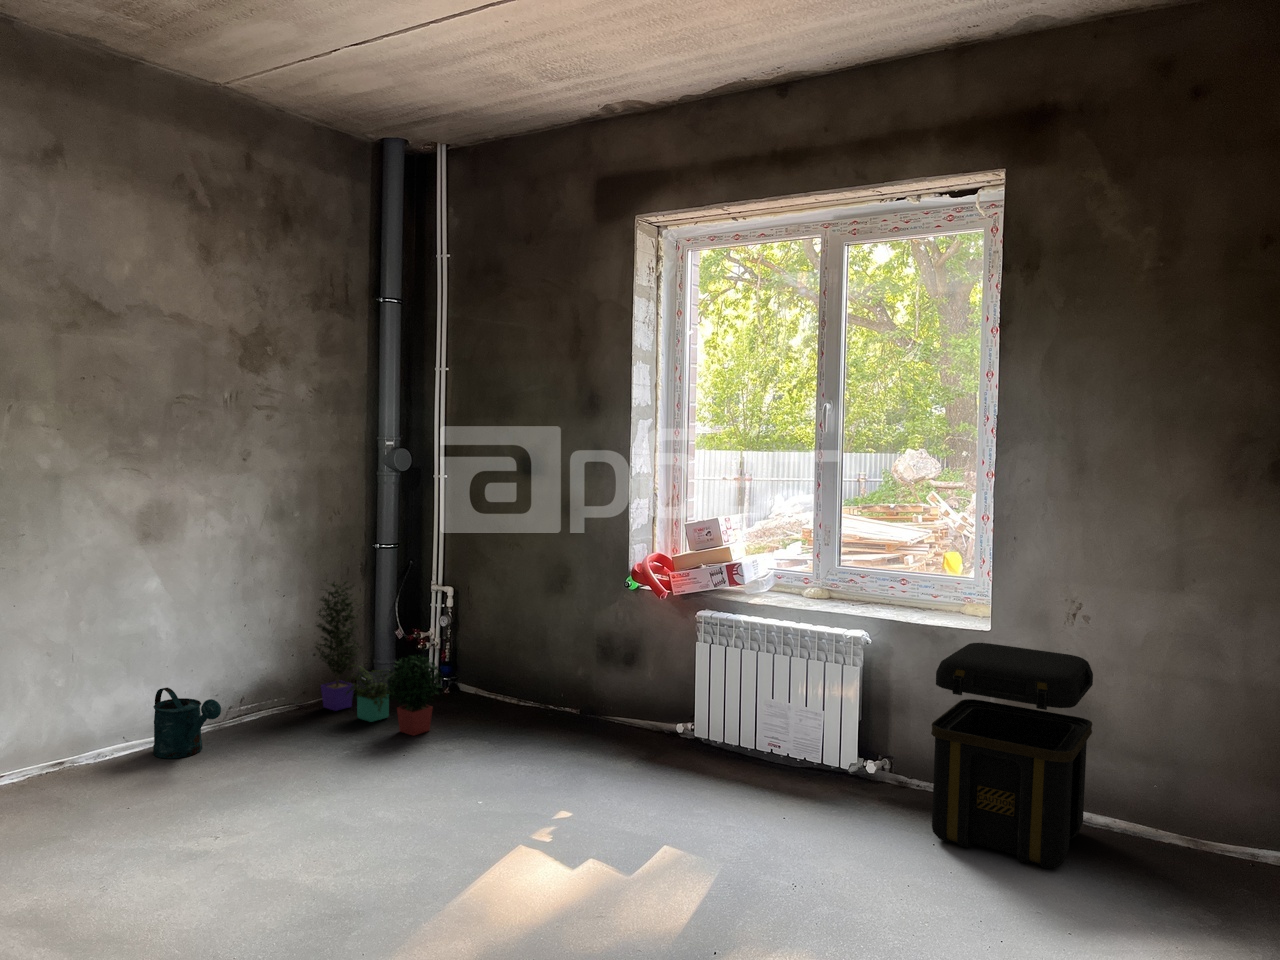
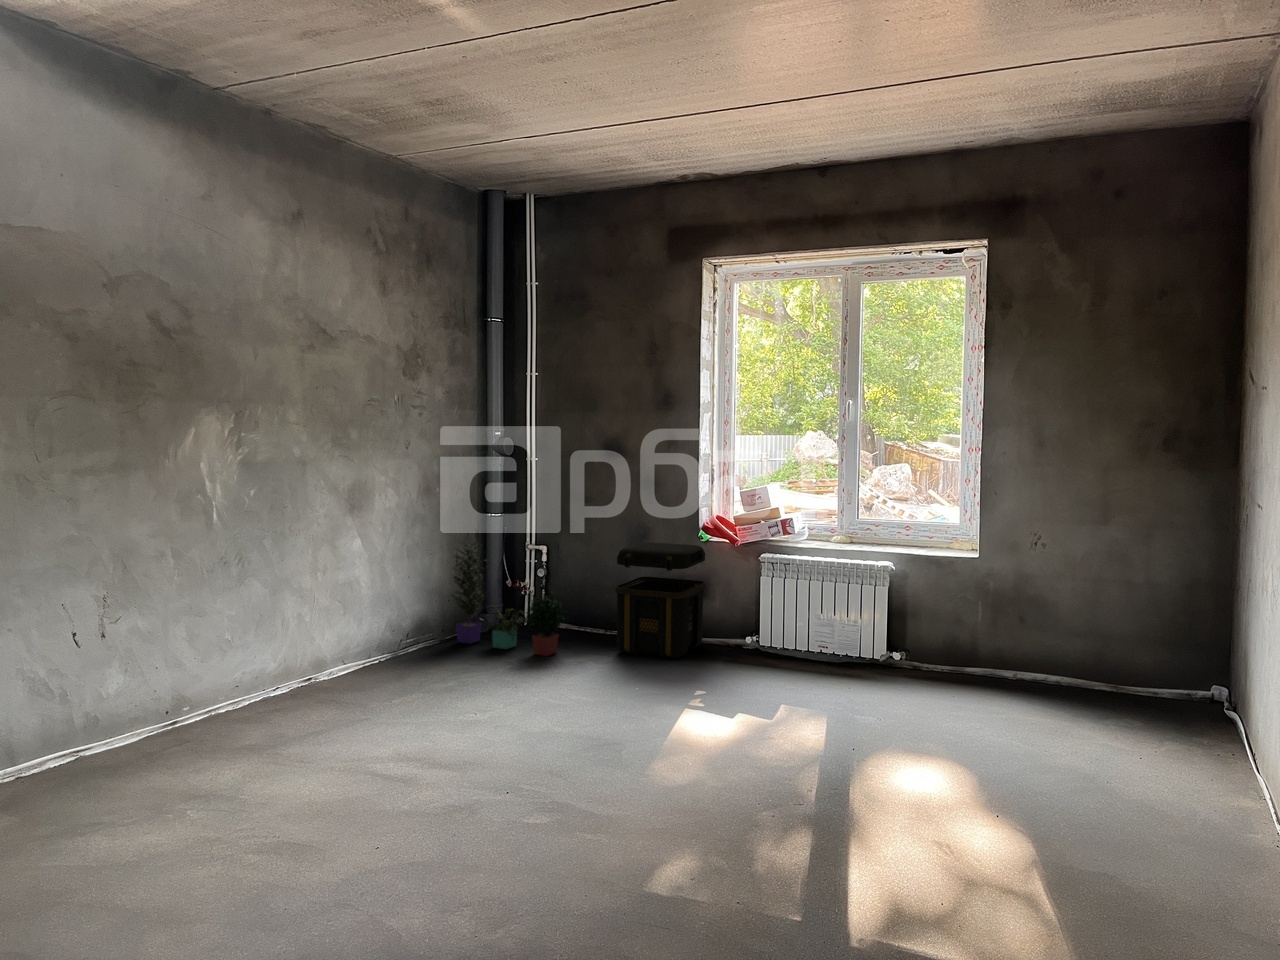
toolbox: present [931,643,1093,868] -> present [615,542,706,659]
watering can: present [153,687,221,758] -> none [354,624,419,677]

